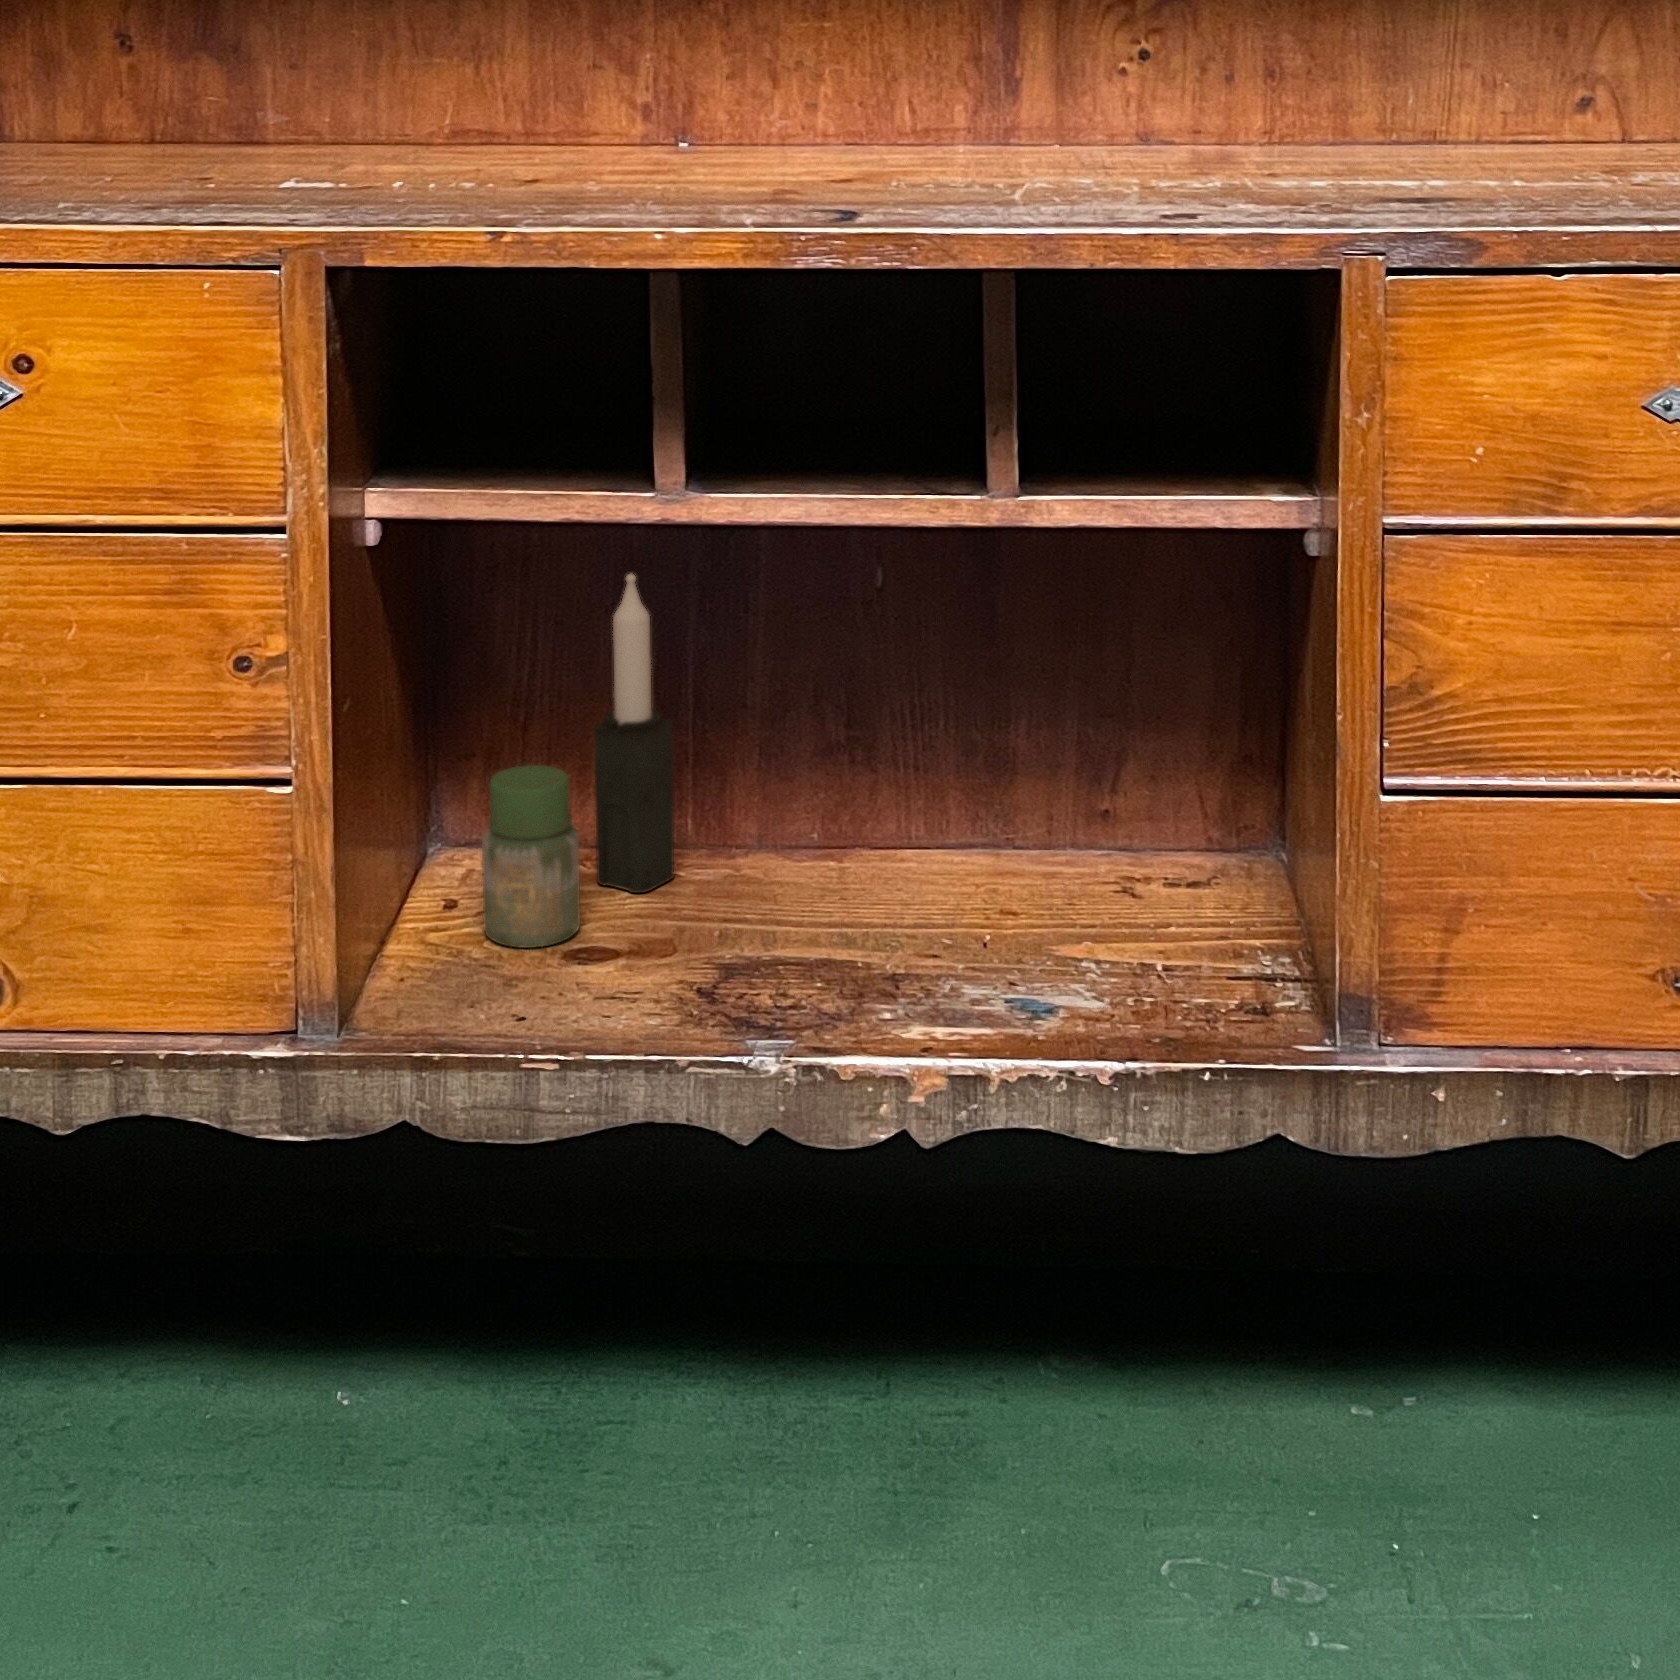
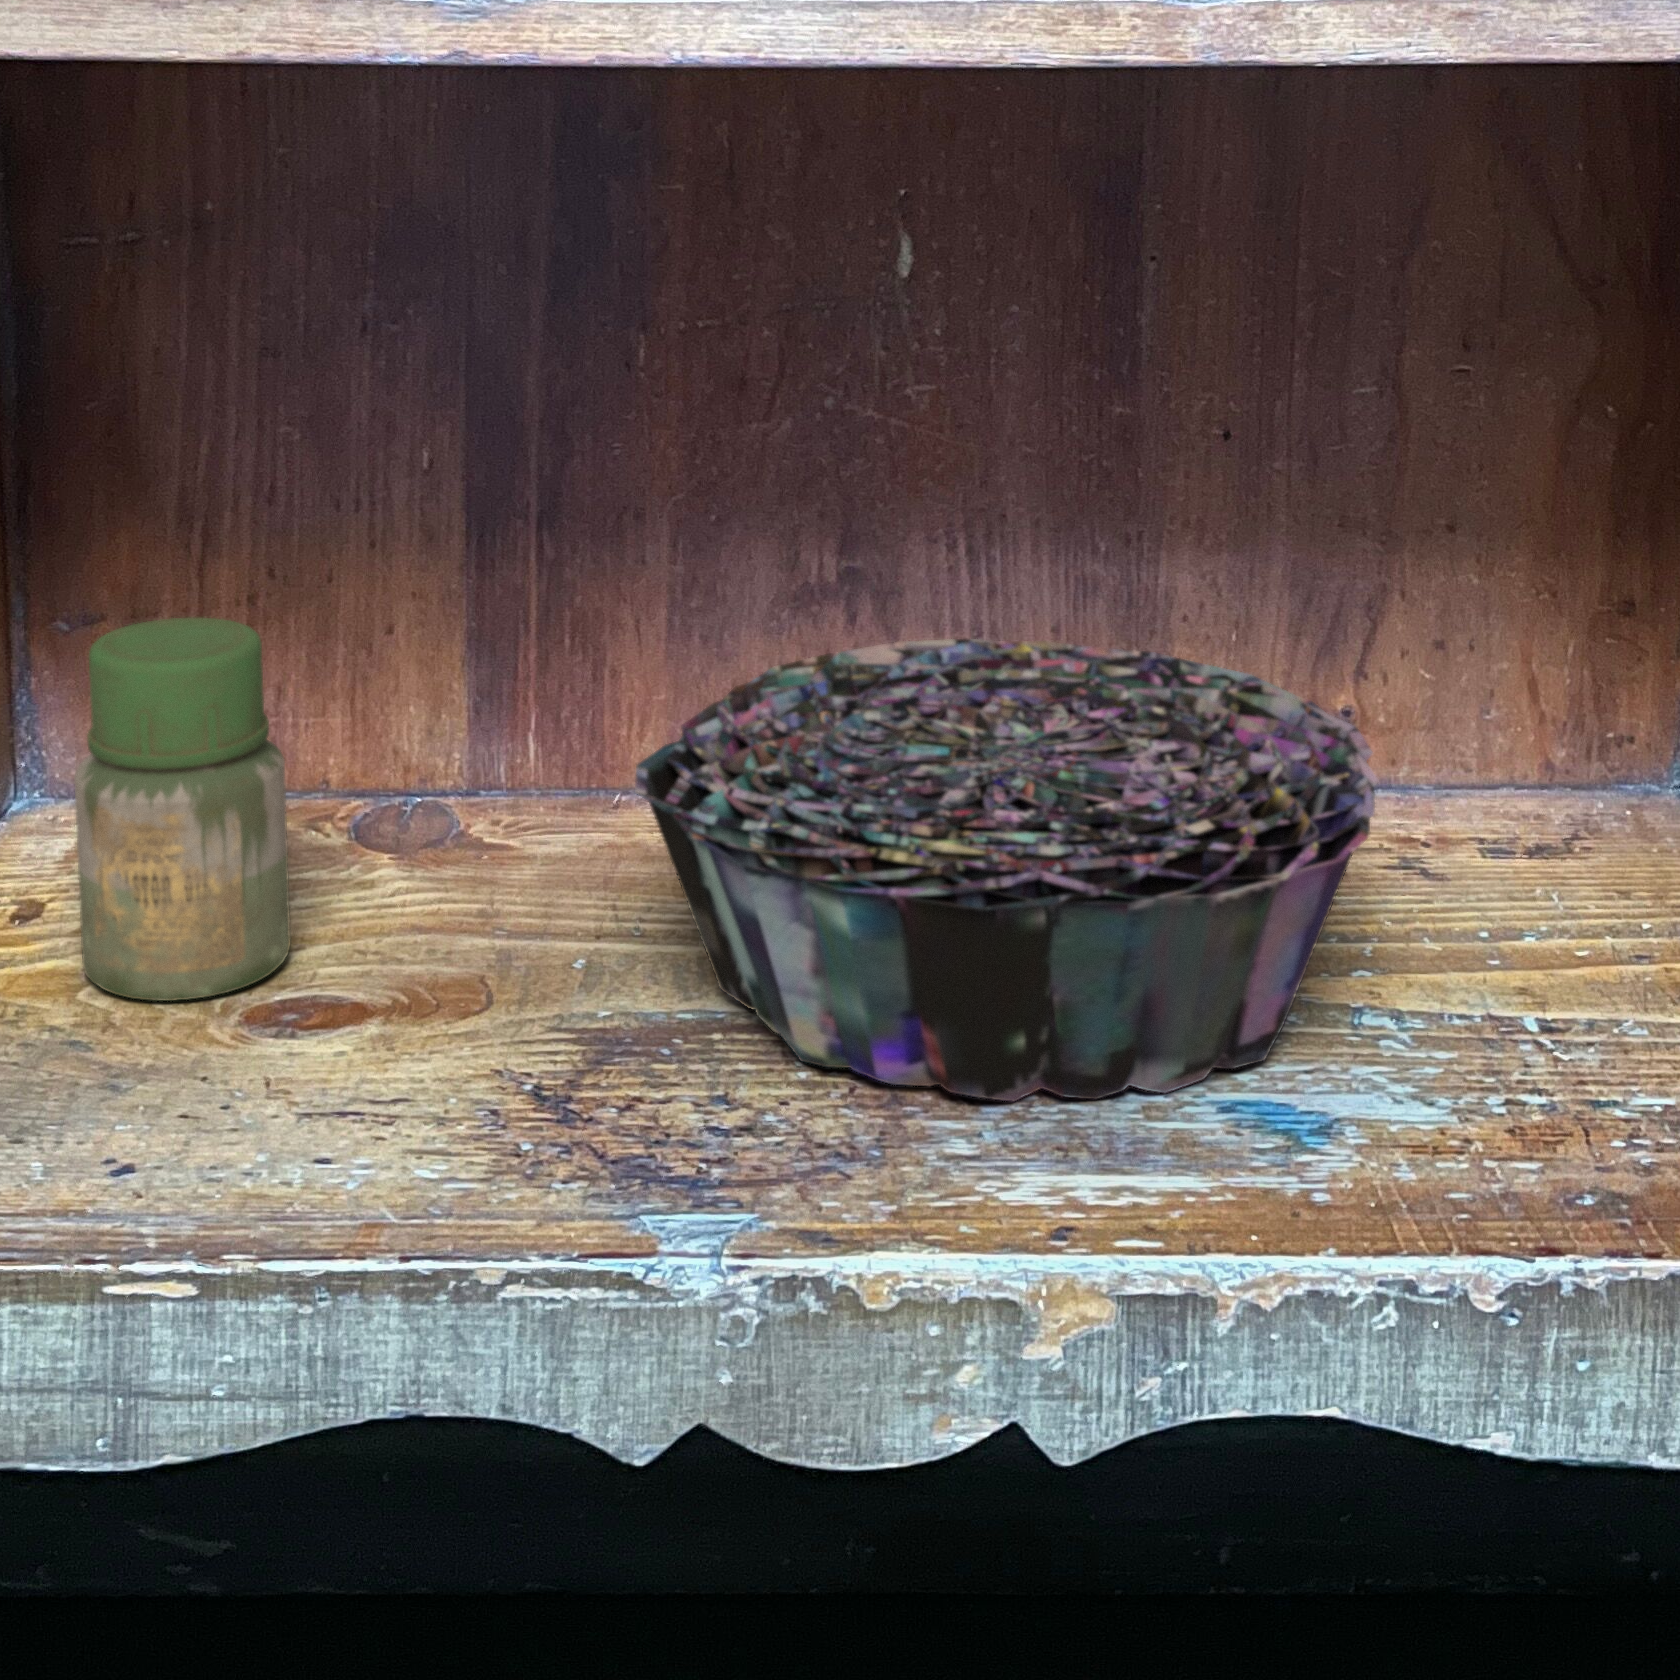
candle: present [594,574,674,893] -> none [329,233,496,883]
decorative bowl: none [744,774,1092,997] -> present [635,639,1378,1101]

